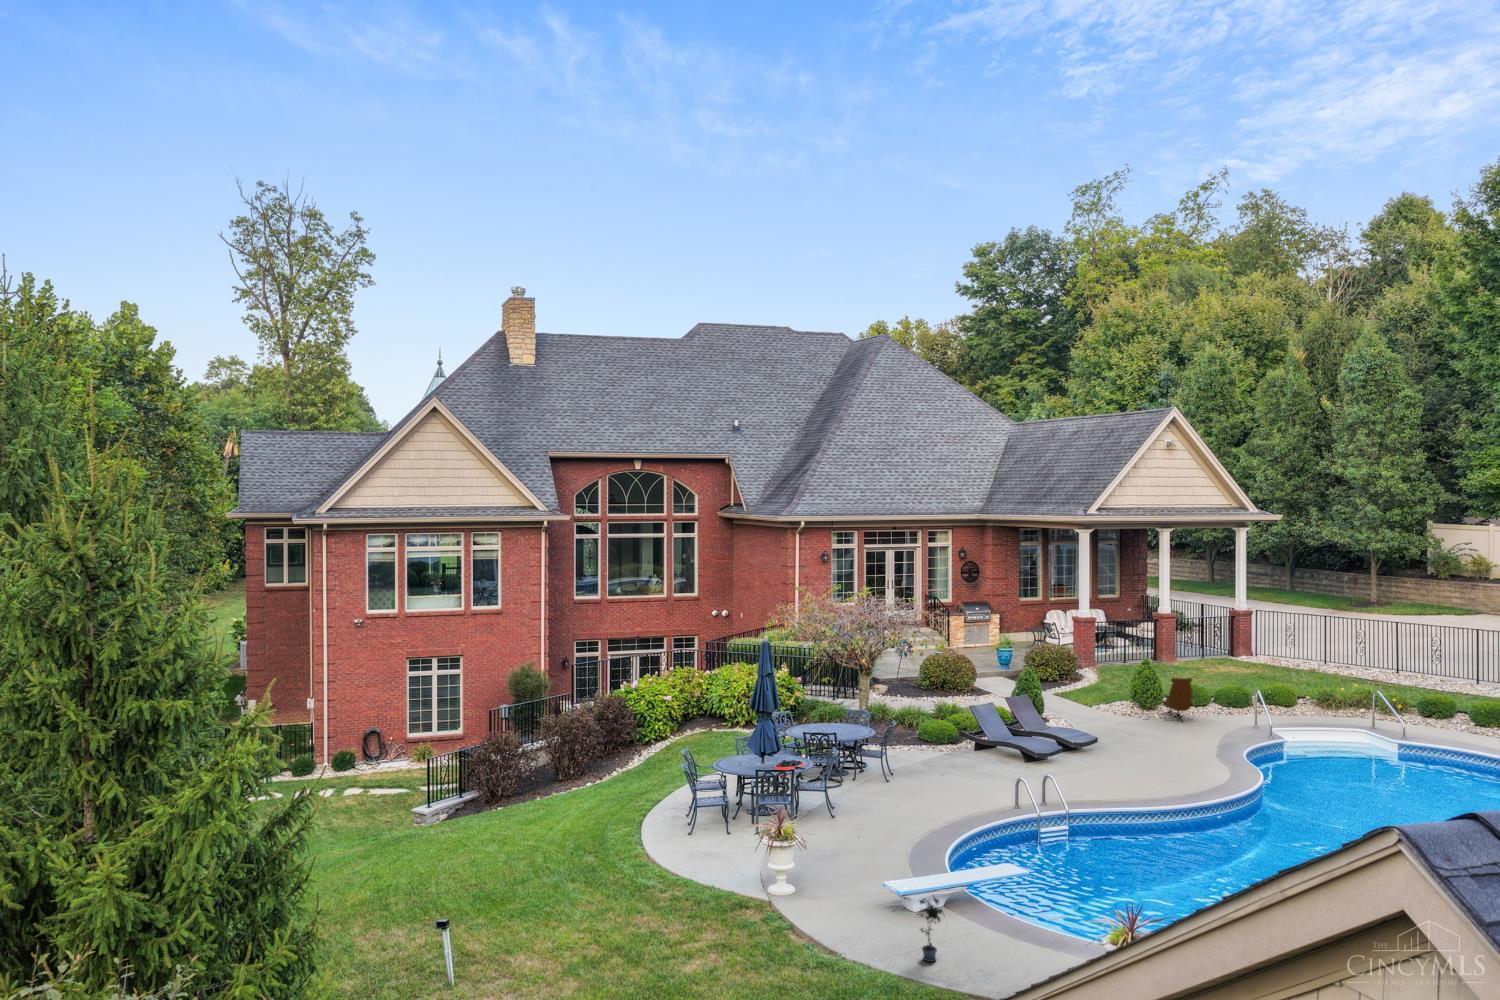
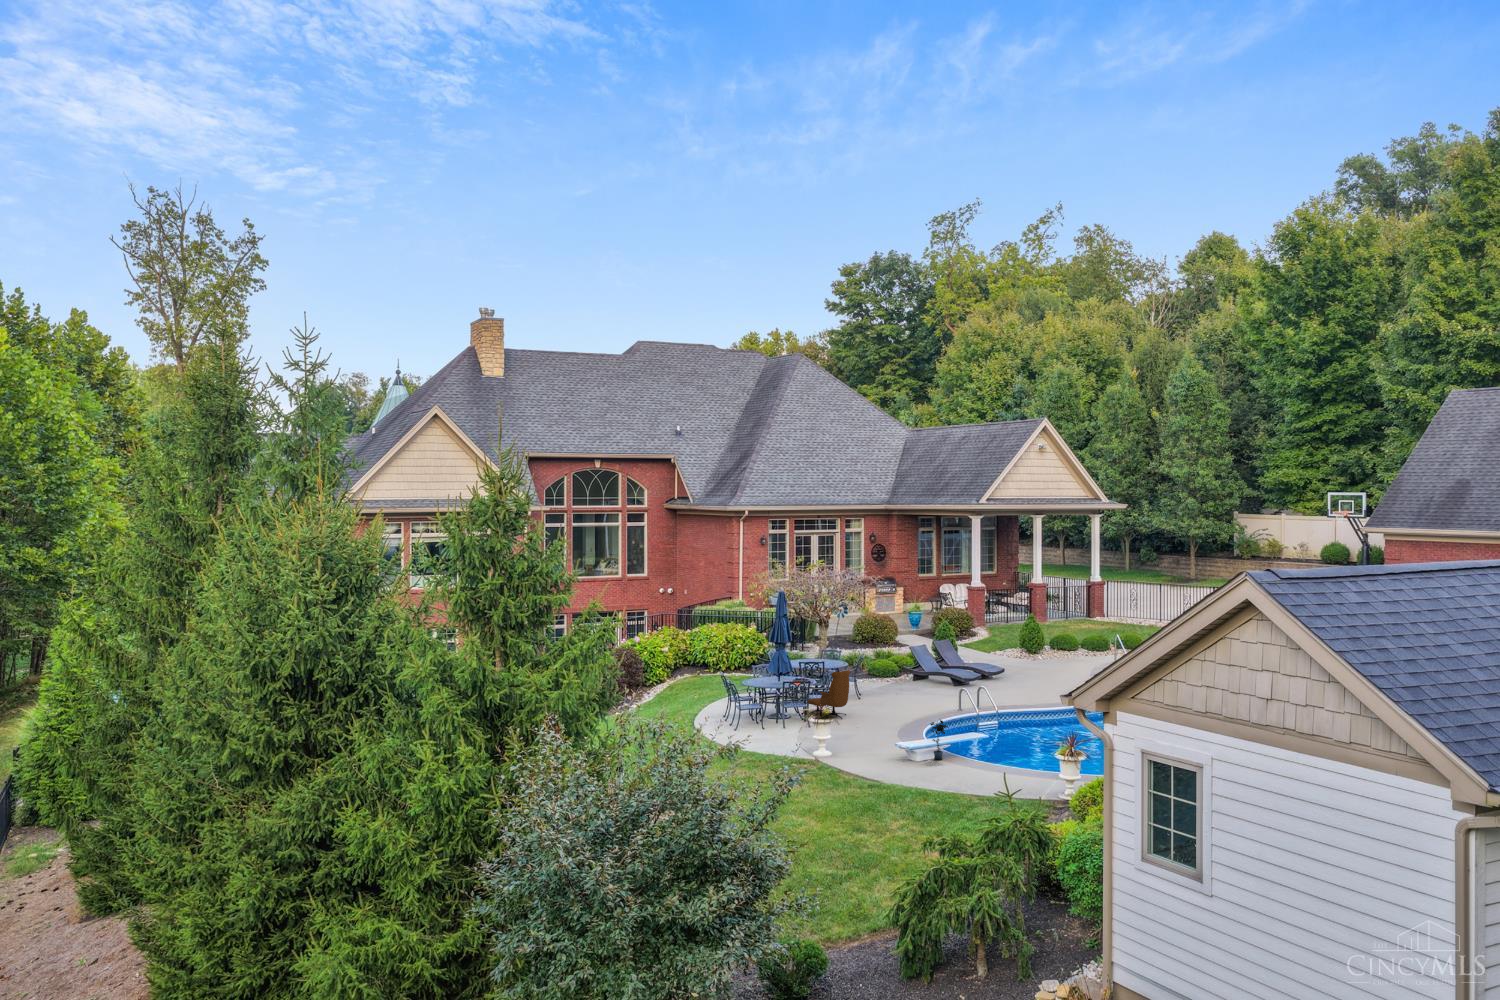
lounge chair: present [1161,678,1192,720] -> present [808,670,850,719]

